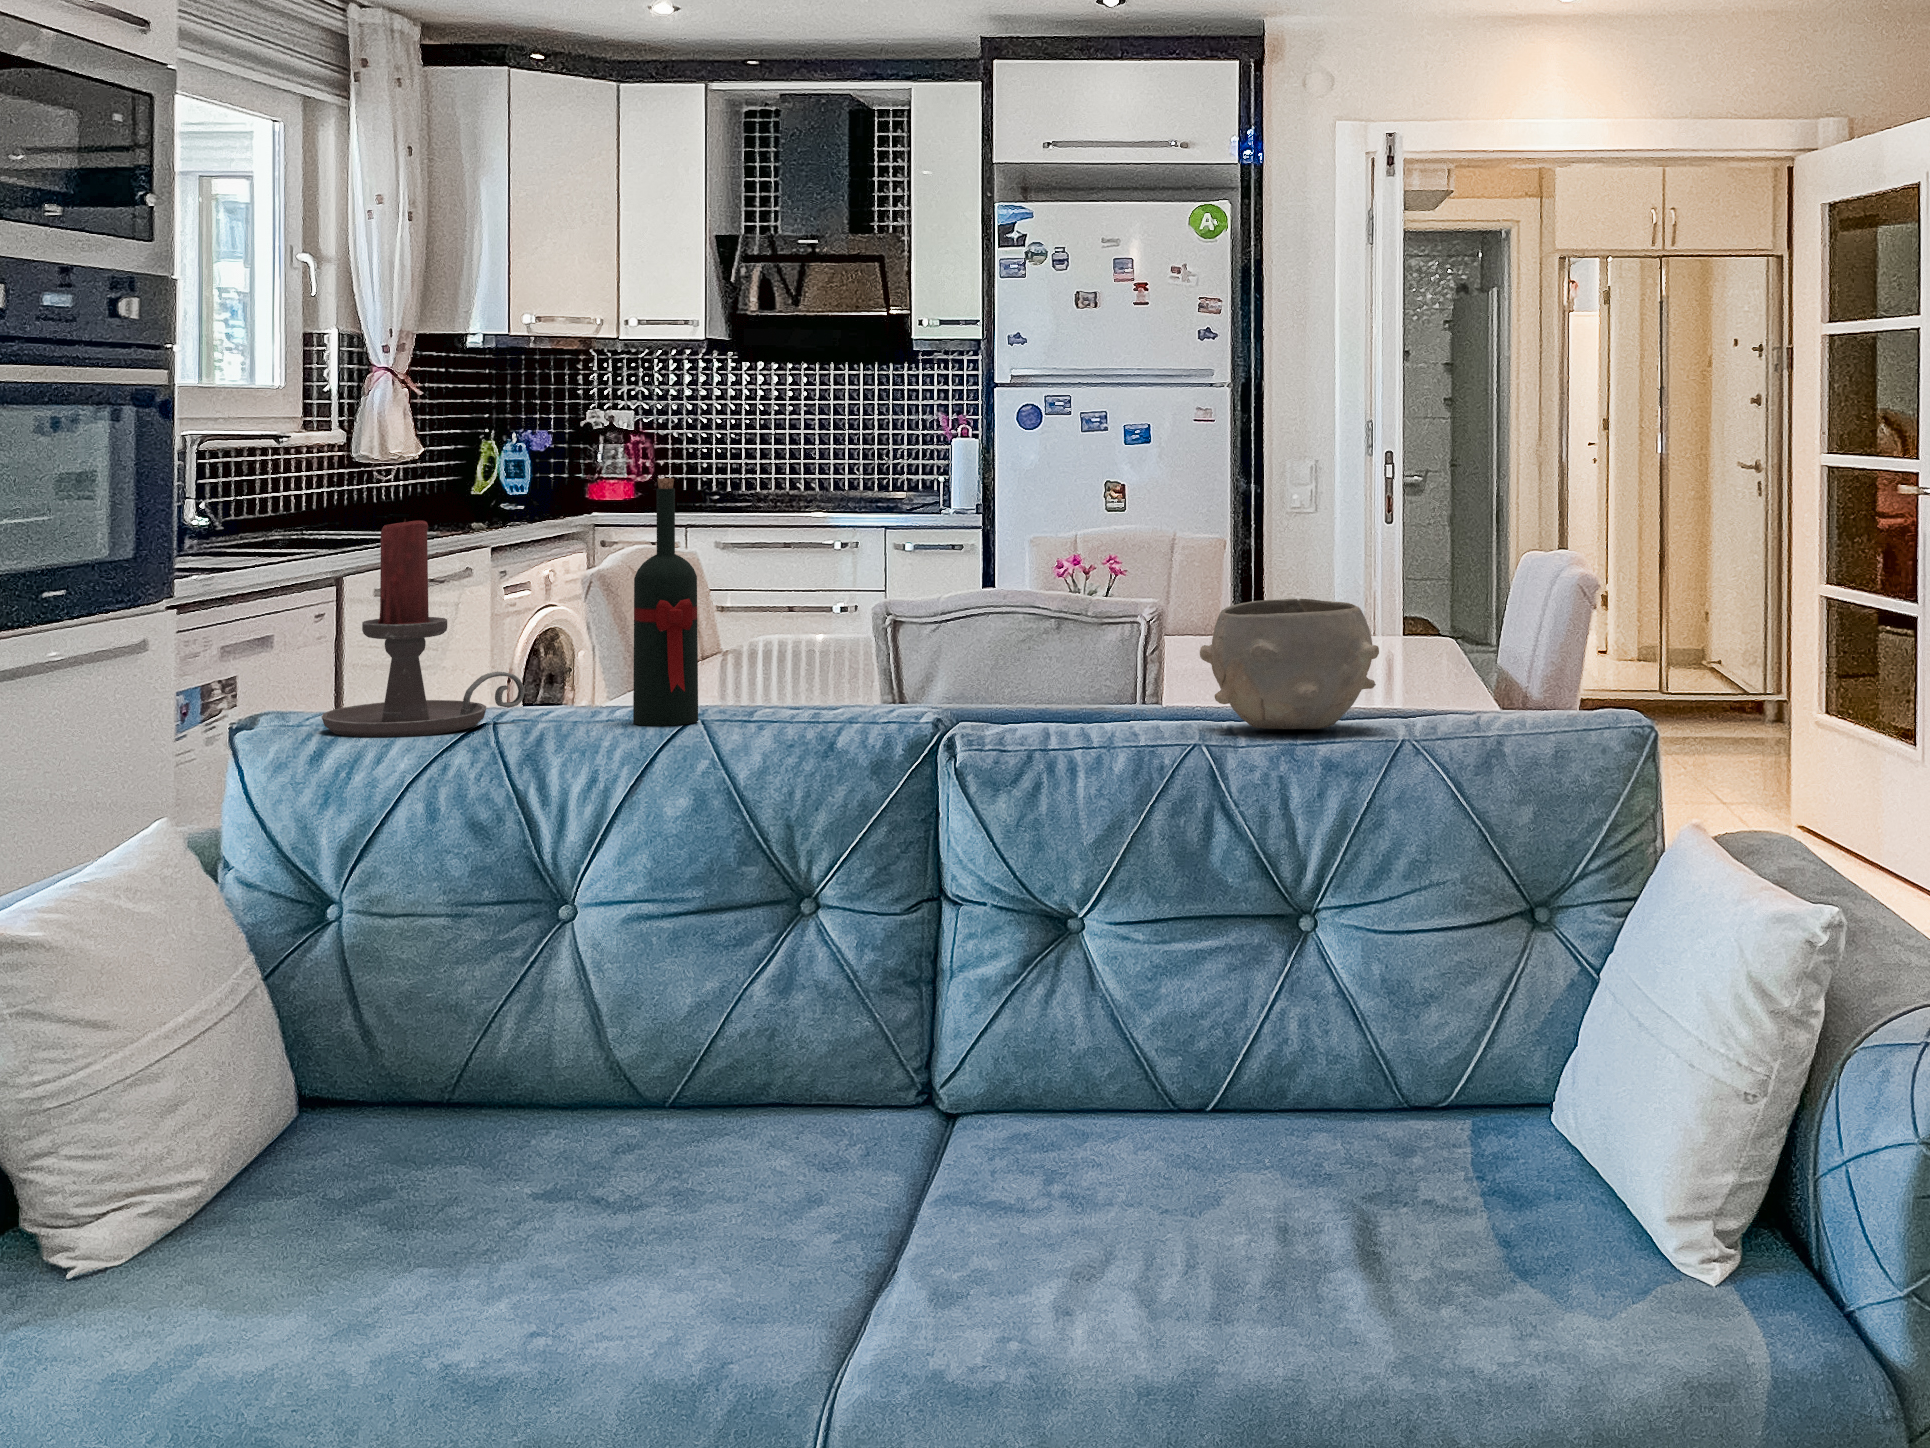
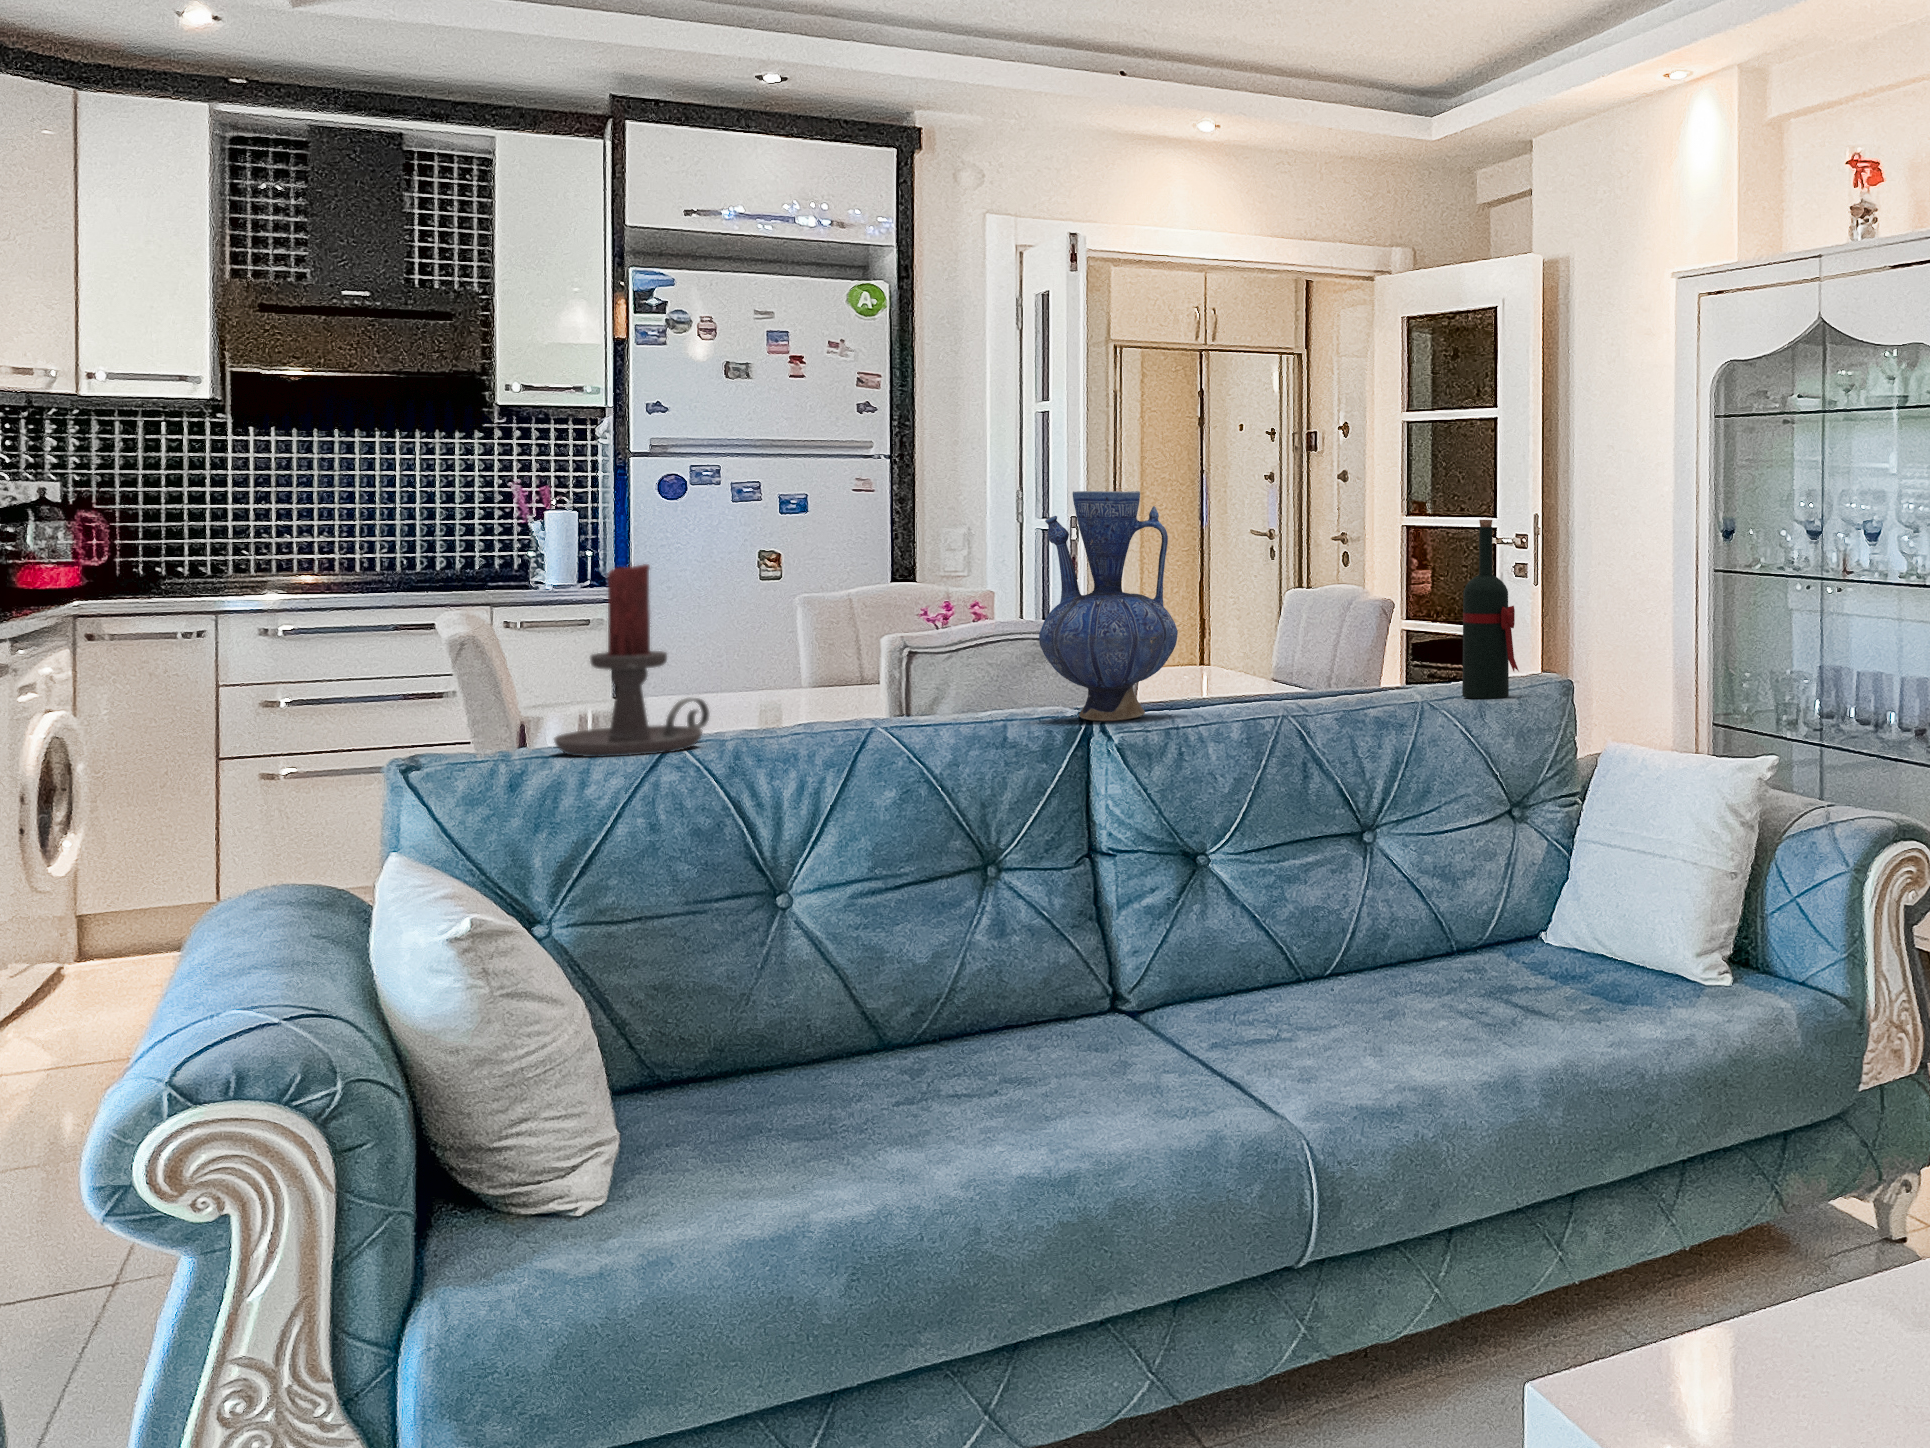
vase: none [889,439,1064,730] -> present [1039,491,1178,721]
wine bottle: present [633,478,698,726] -> present [1462,520,1519,699]
bowl: present [1200,599,1379,729] -> none [1279,610,1417,705]

